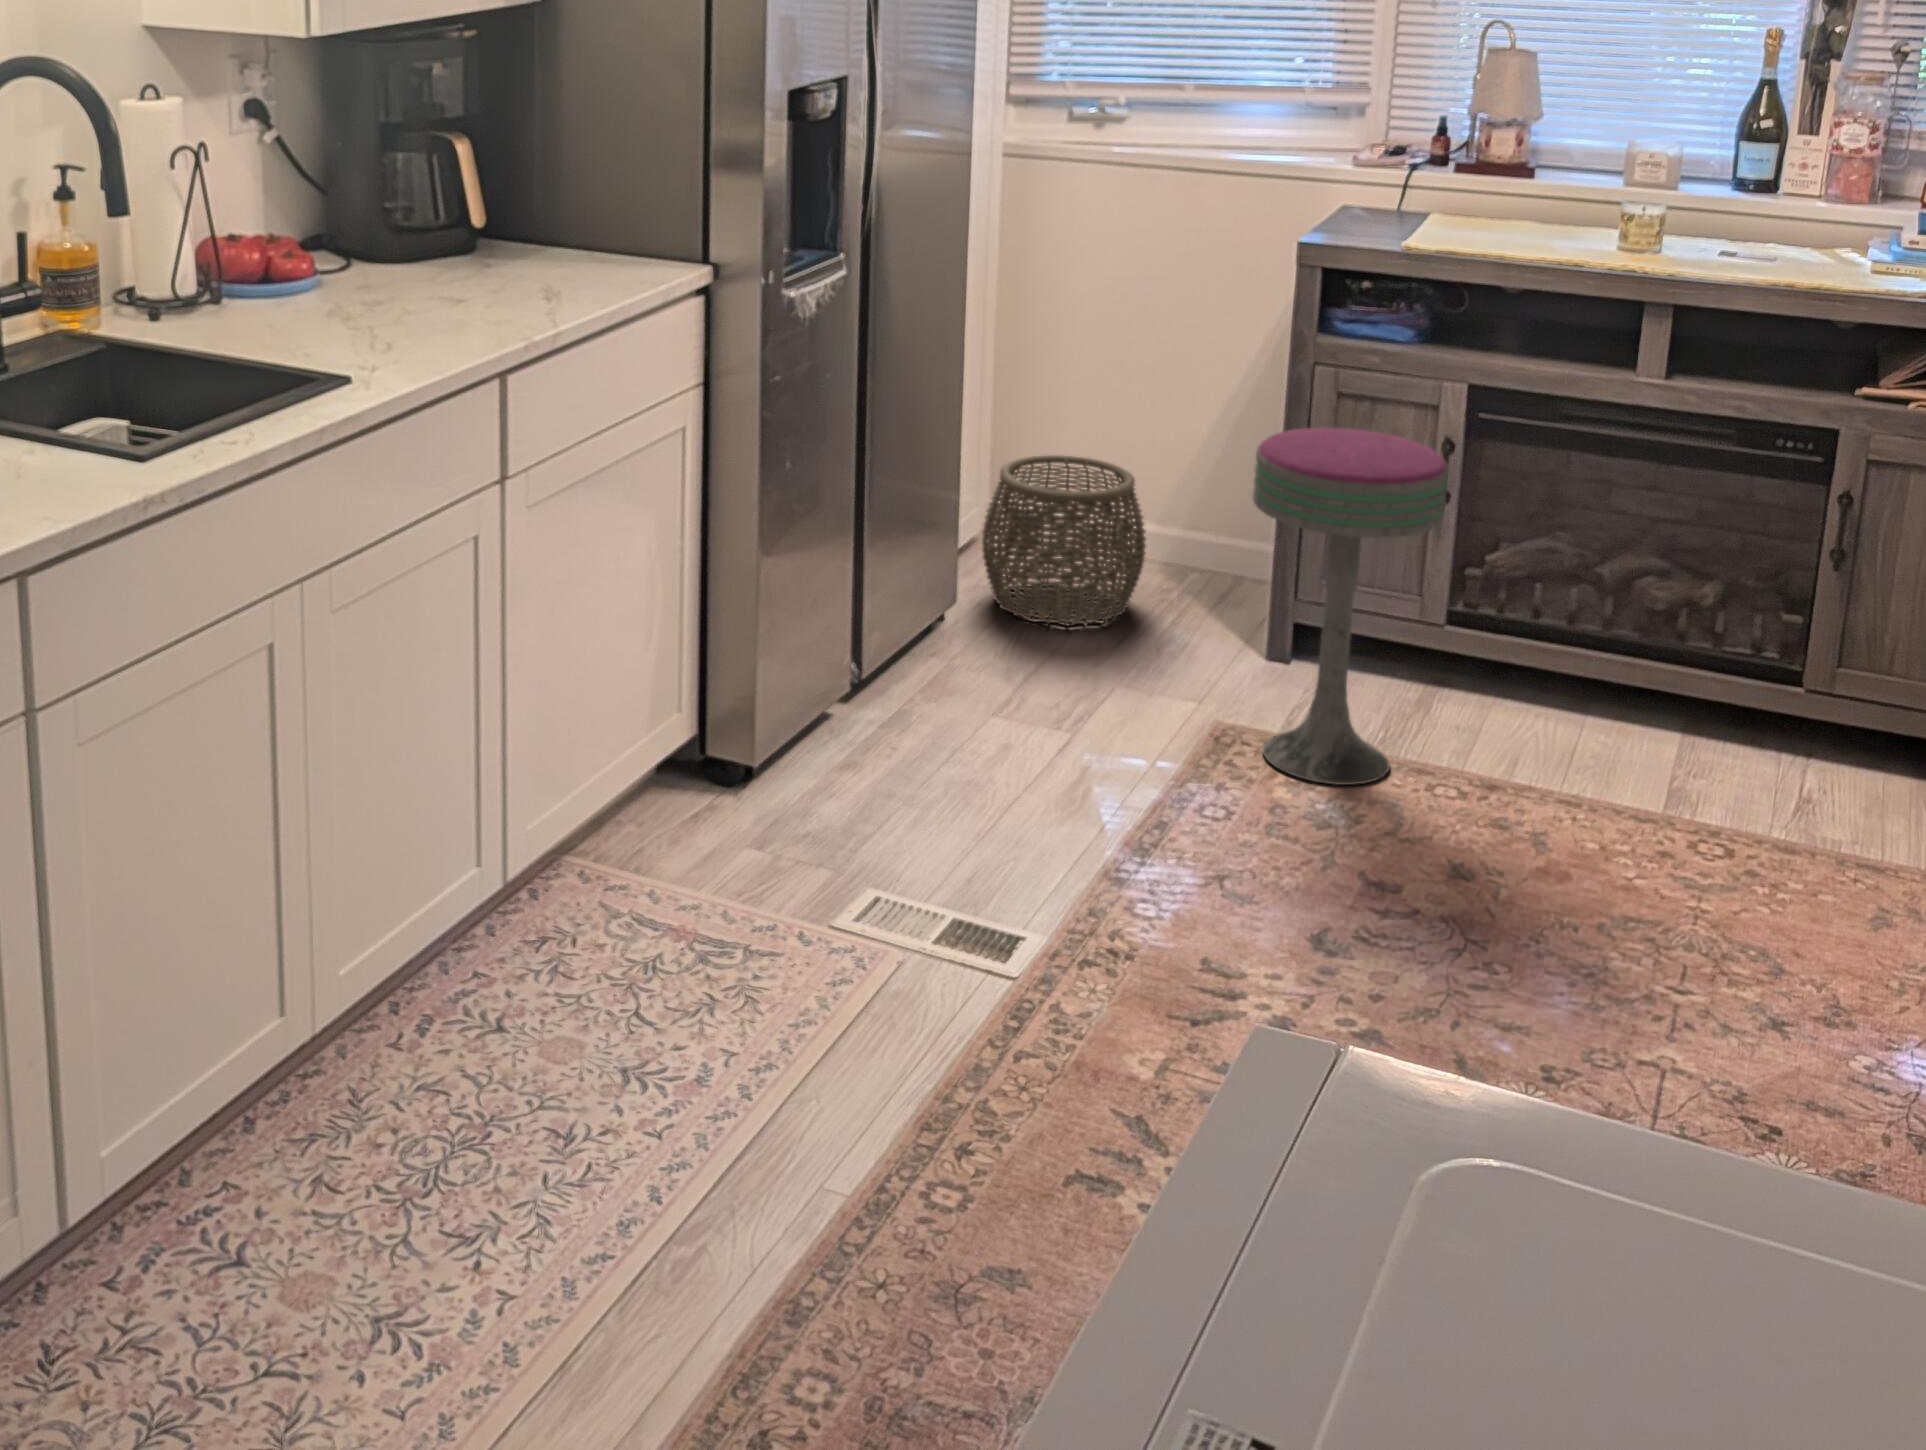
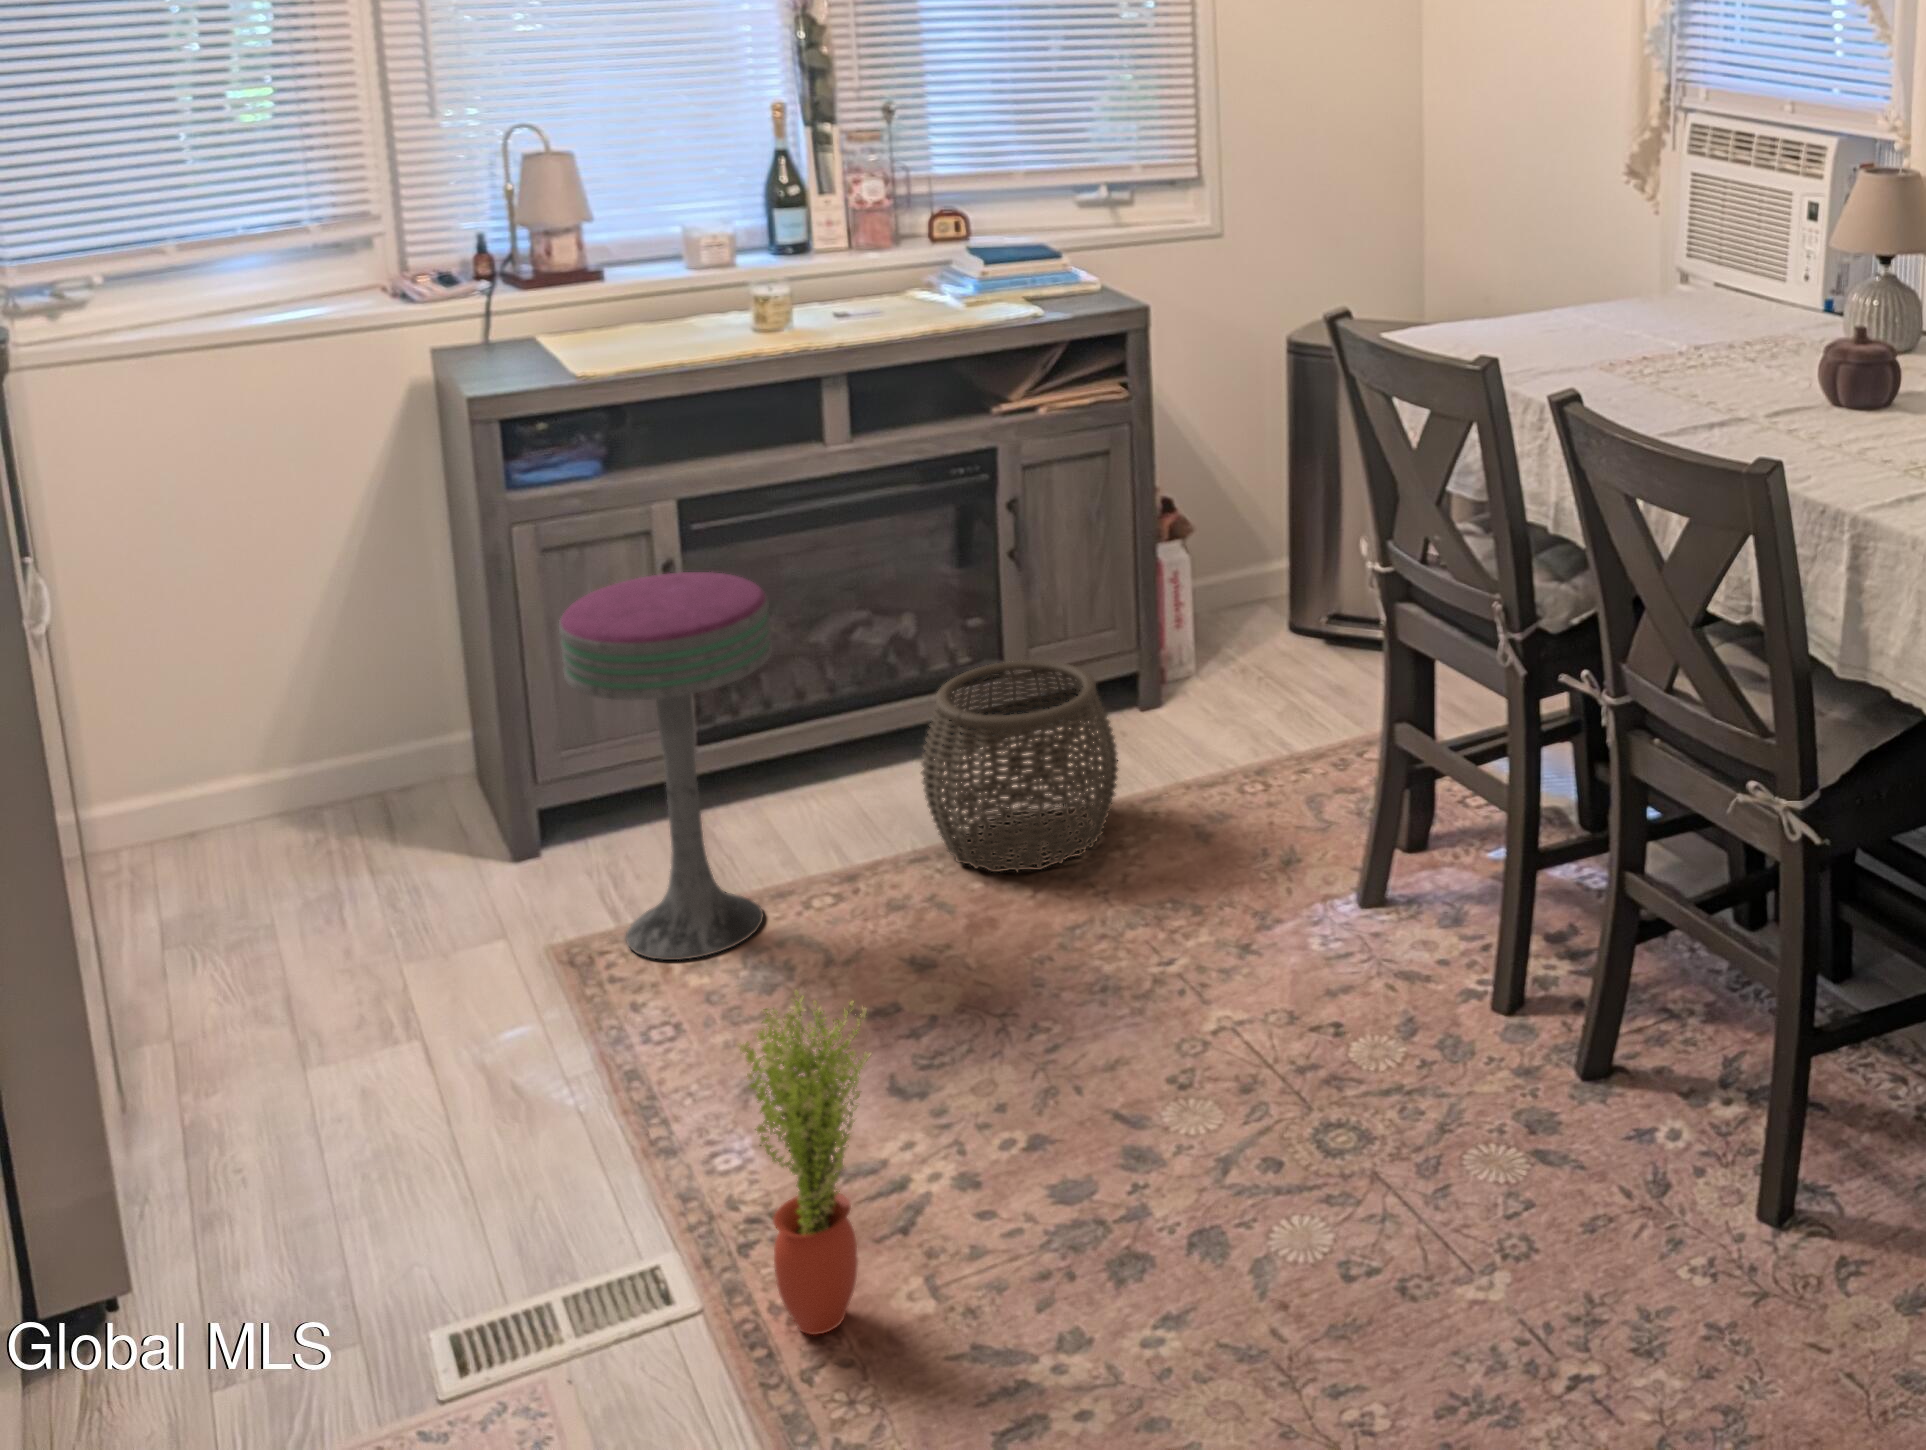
woven basket: present [982,455,1146,626] -> present [921,660,1118,873]
potted plant: none [1016,736,1157,1043] -> present [738,991,870,1335]

